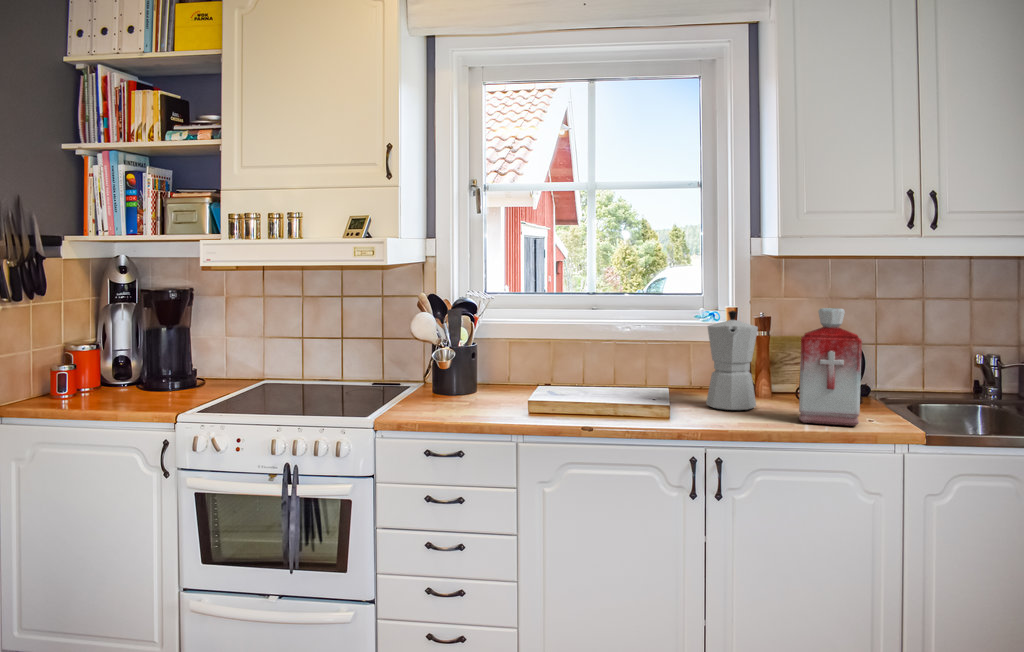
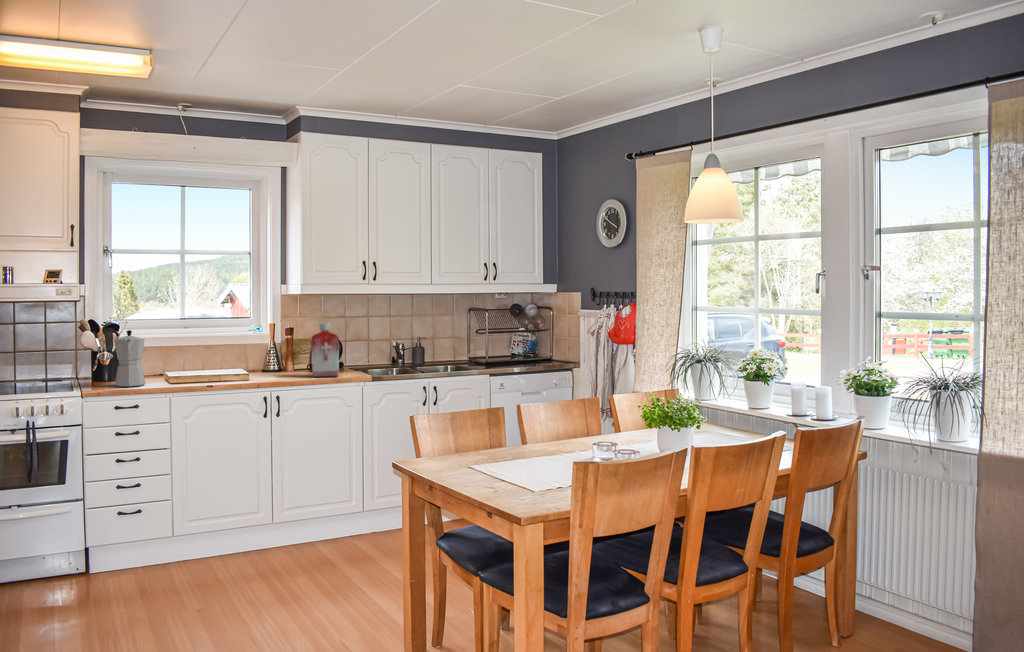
moka pot: present [706,311,758,410] -> present [114,330,145,387]

